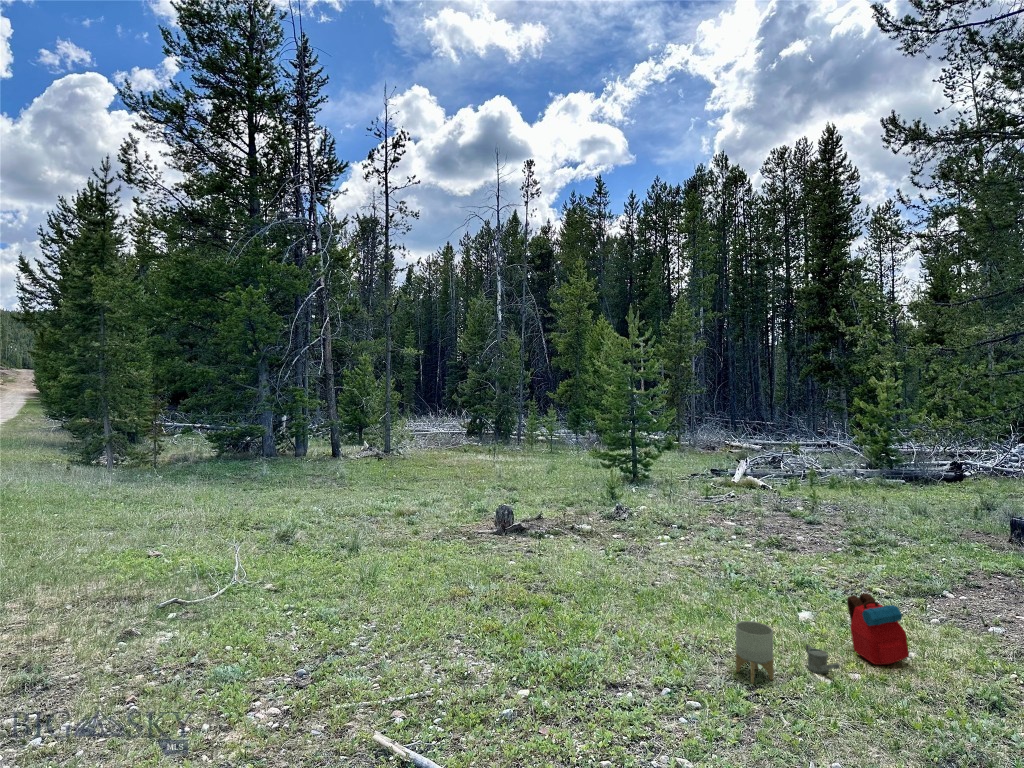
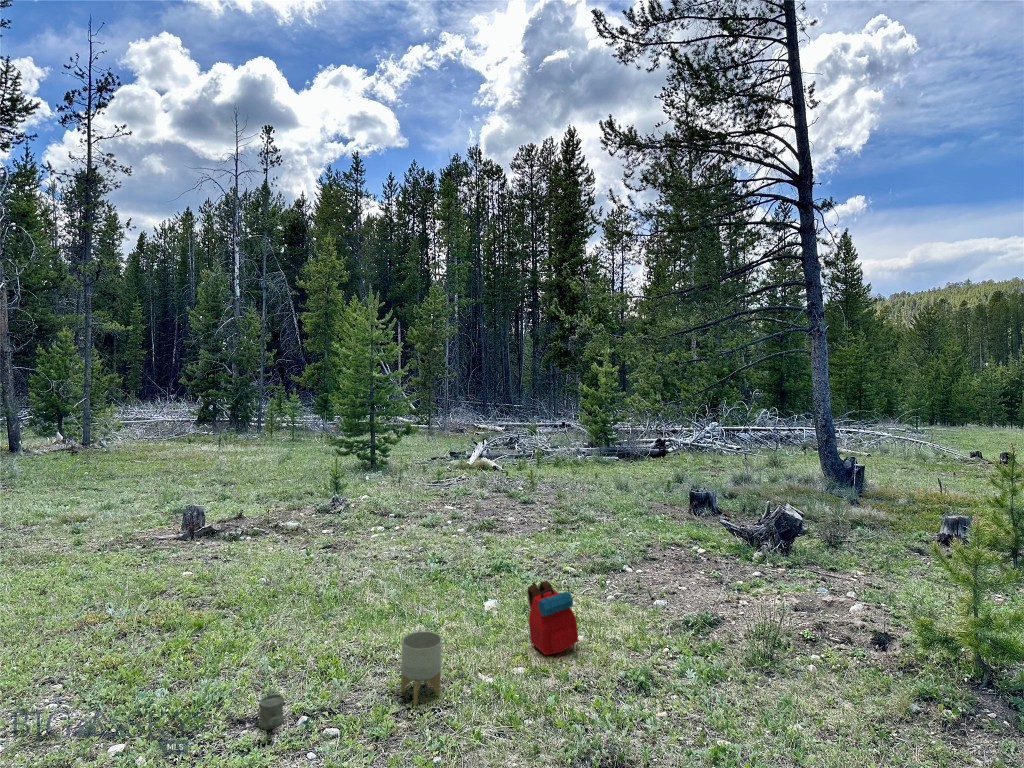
watering can: present [806,645,840,674] -> present [259,689,284,730]

